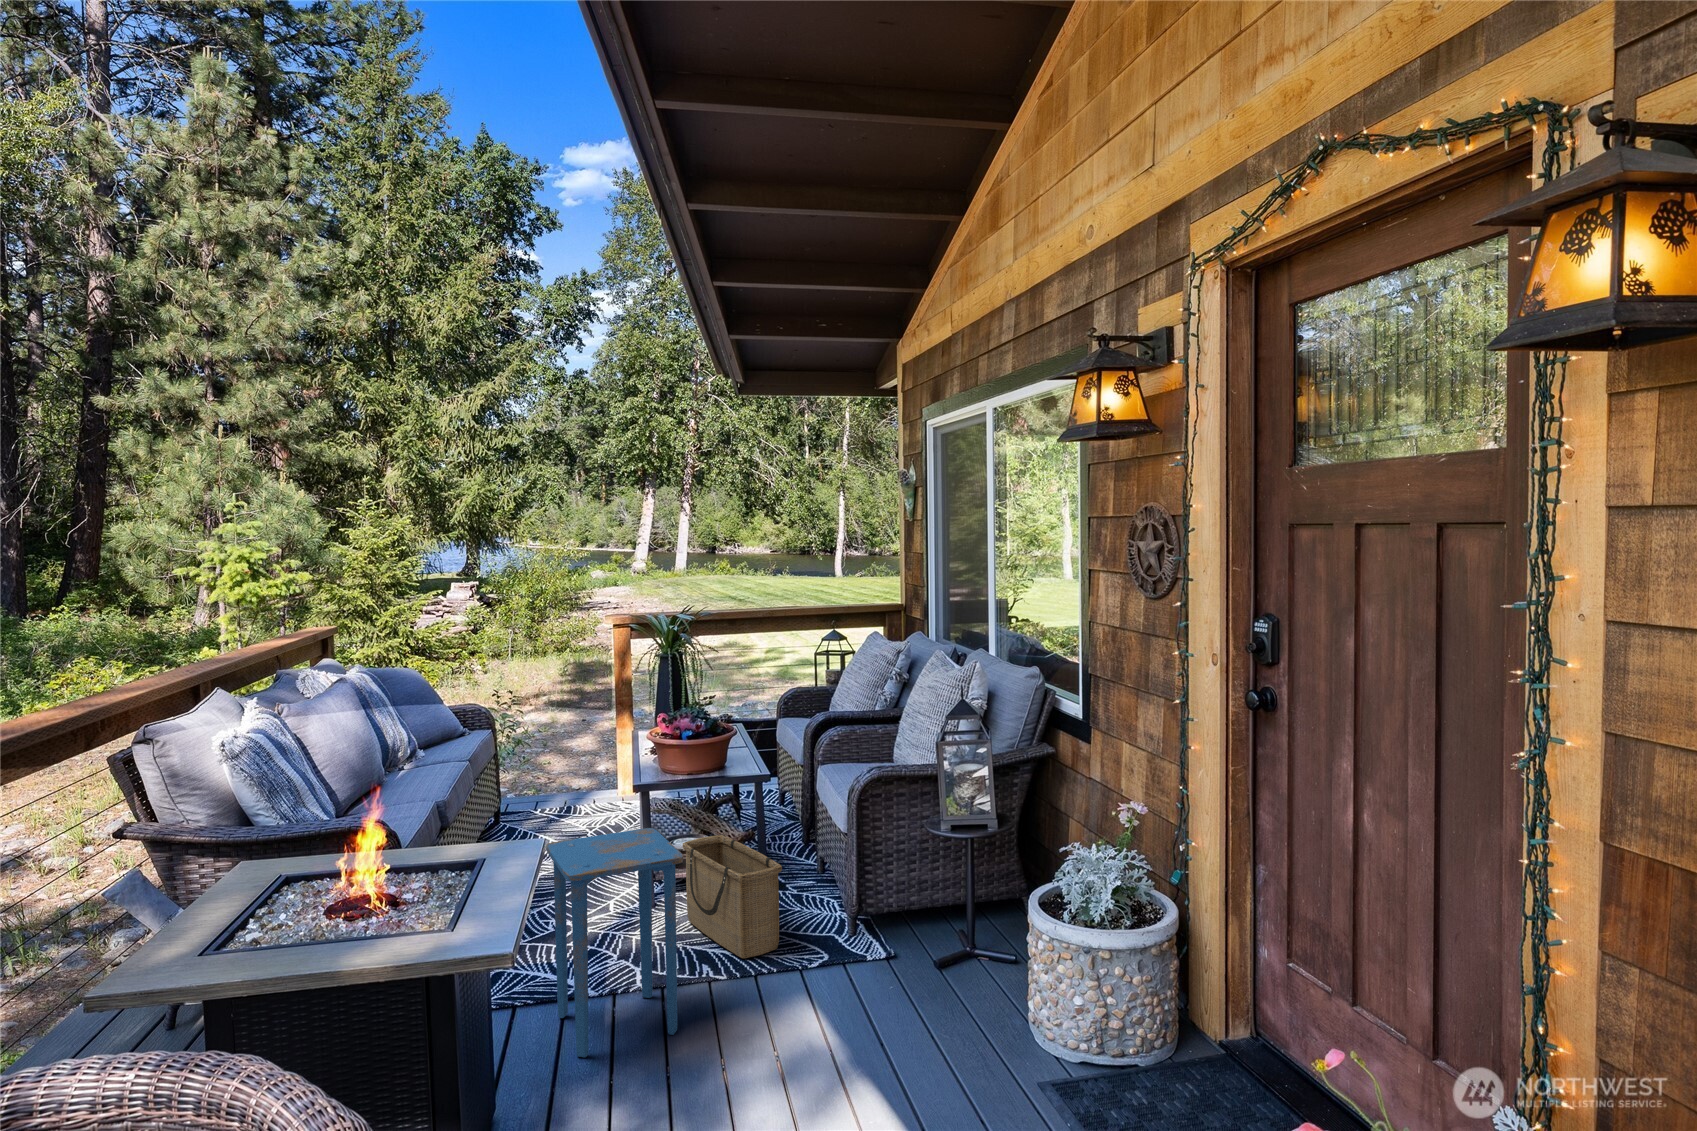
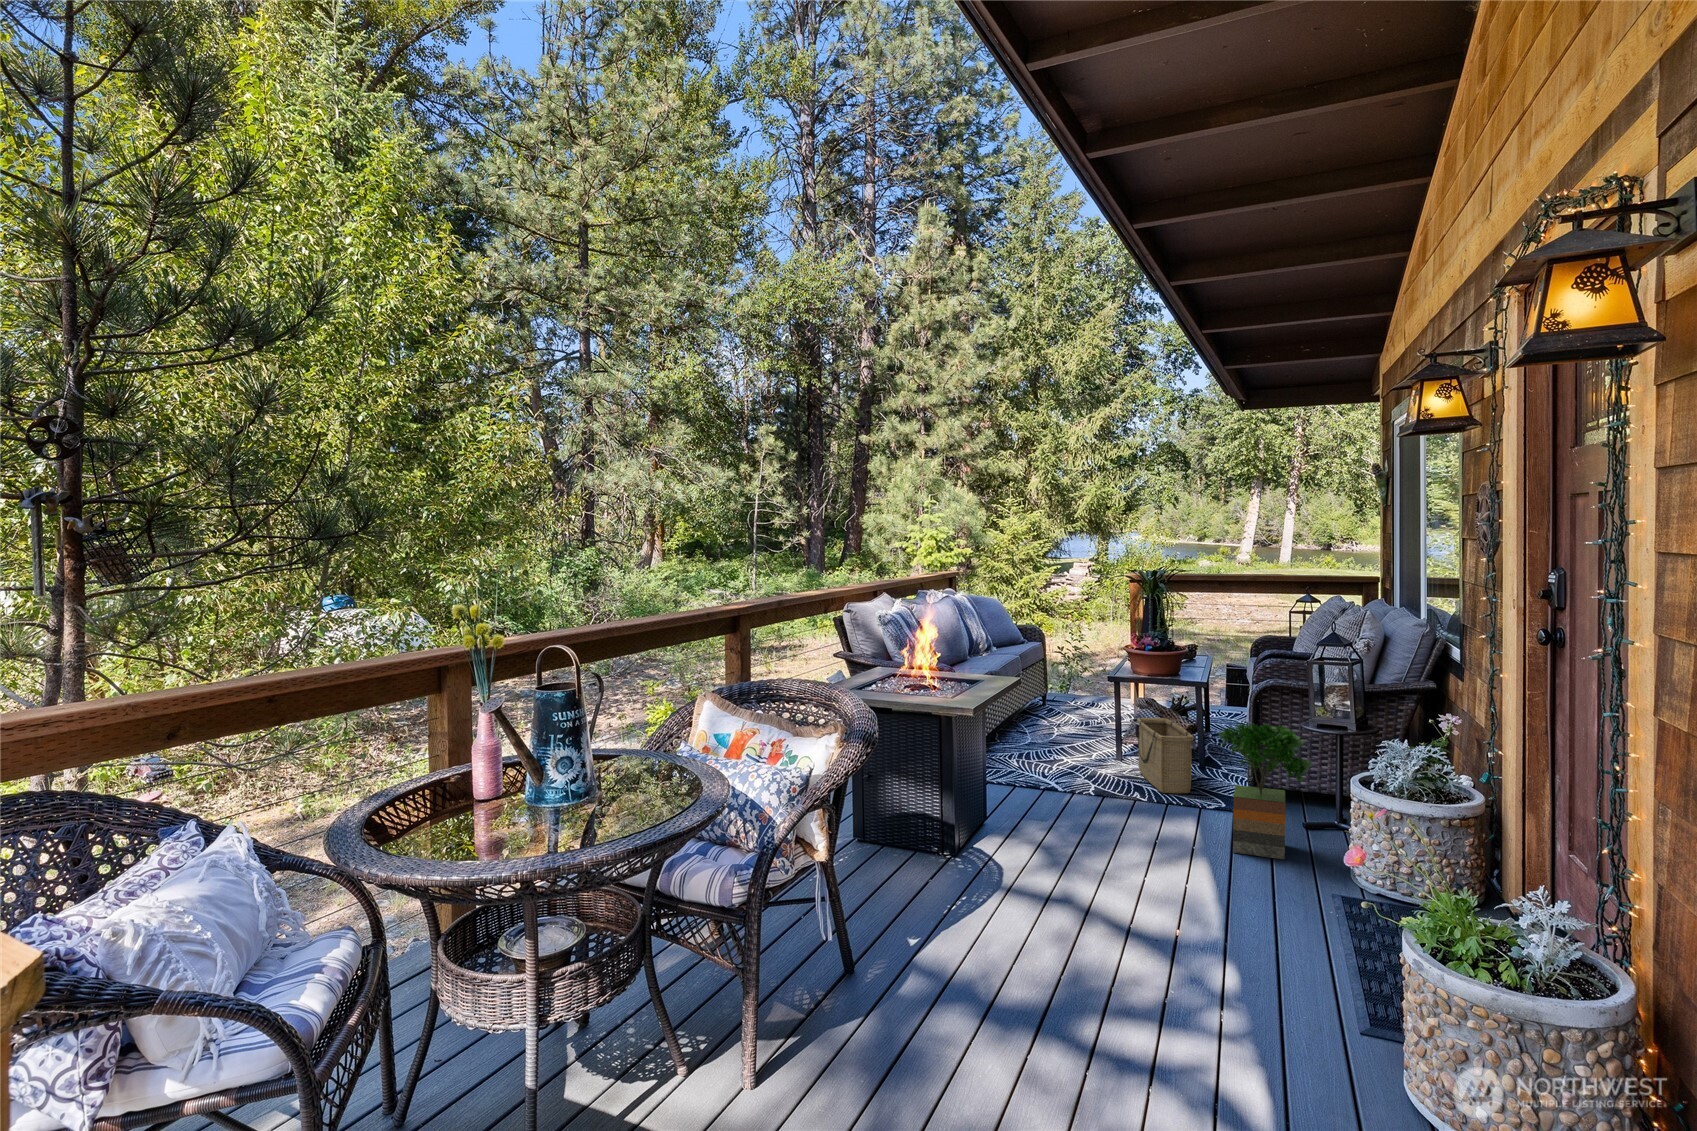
side table: present [546,828,683,1057] -> none [1031,690,1104,812]
potted tree: none [870,850,1009,1064] -> present [1219,722,1311,859]

